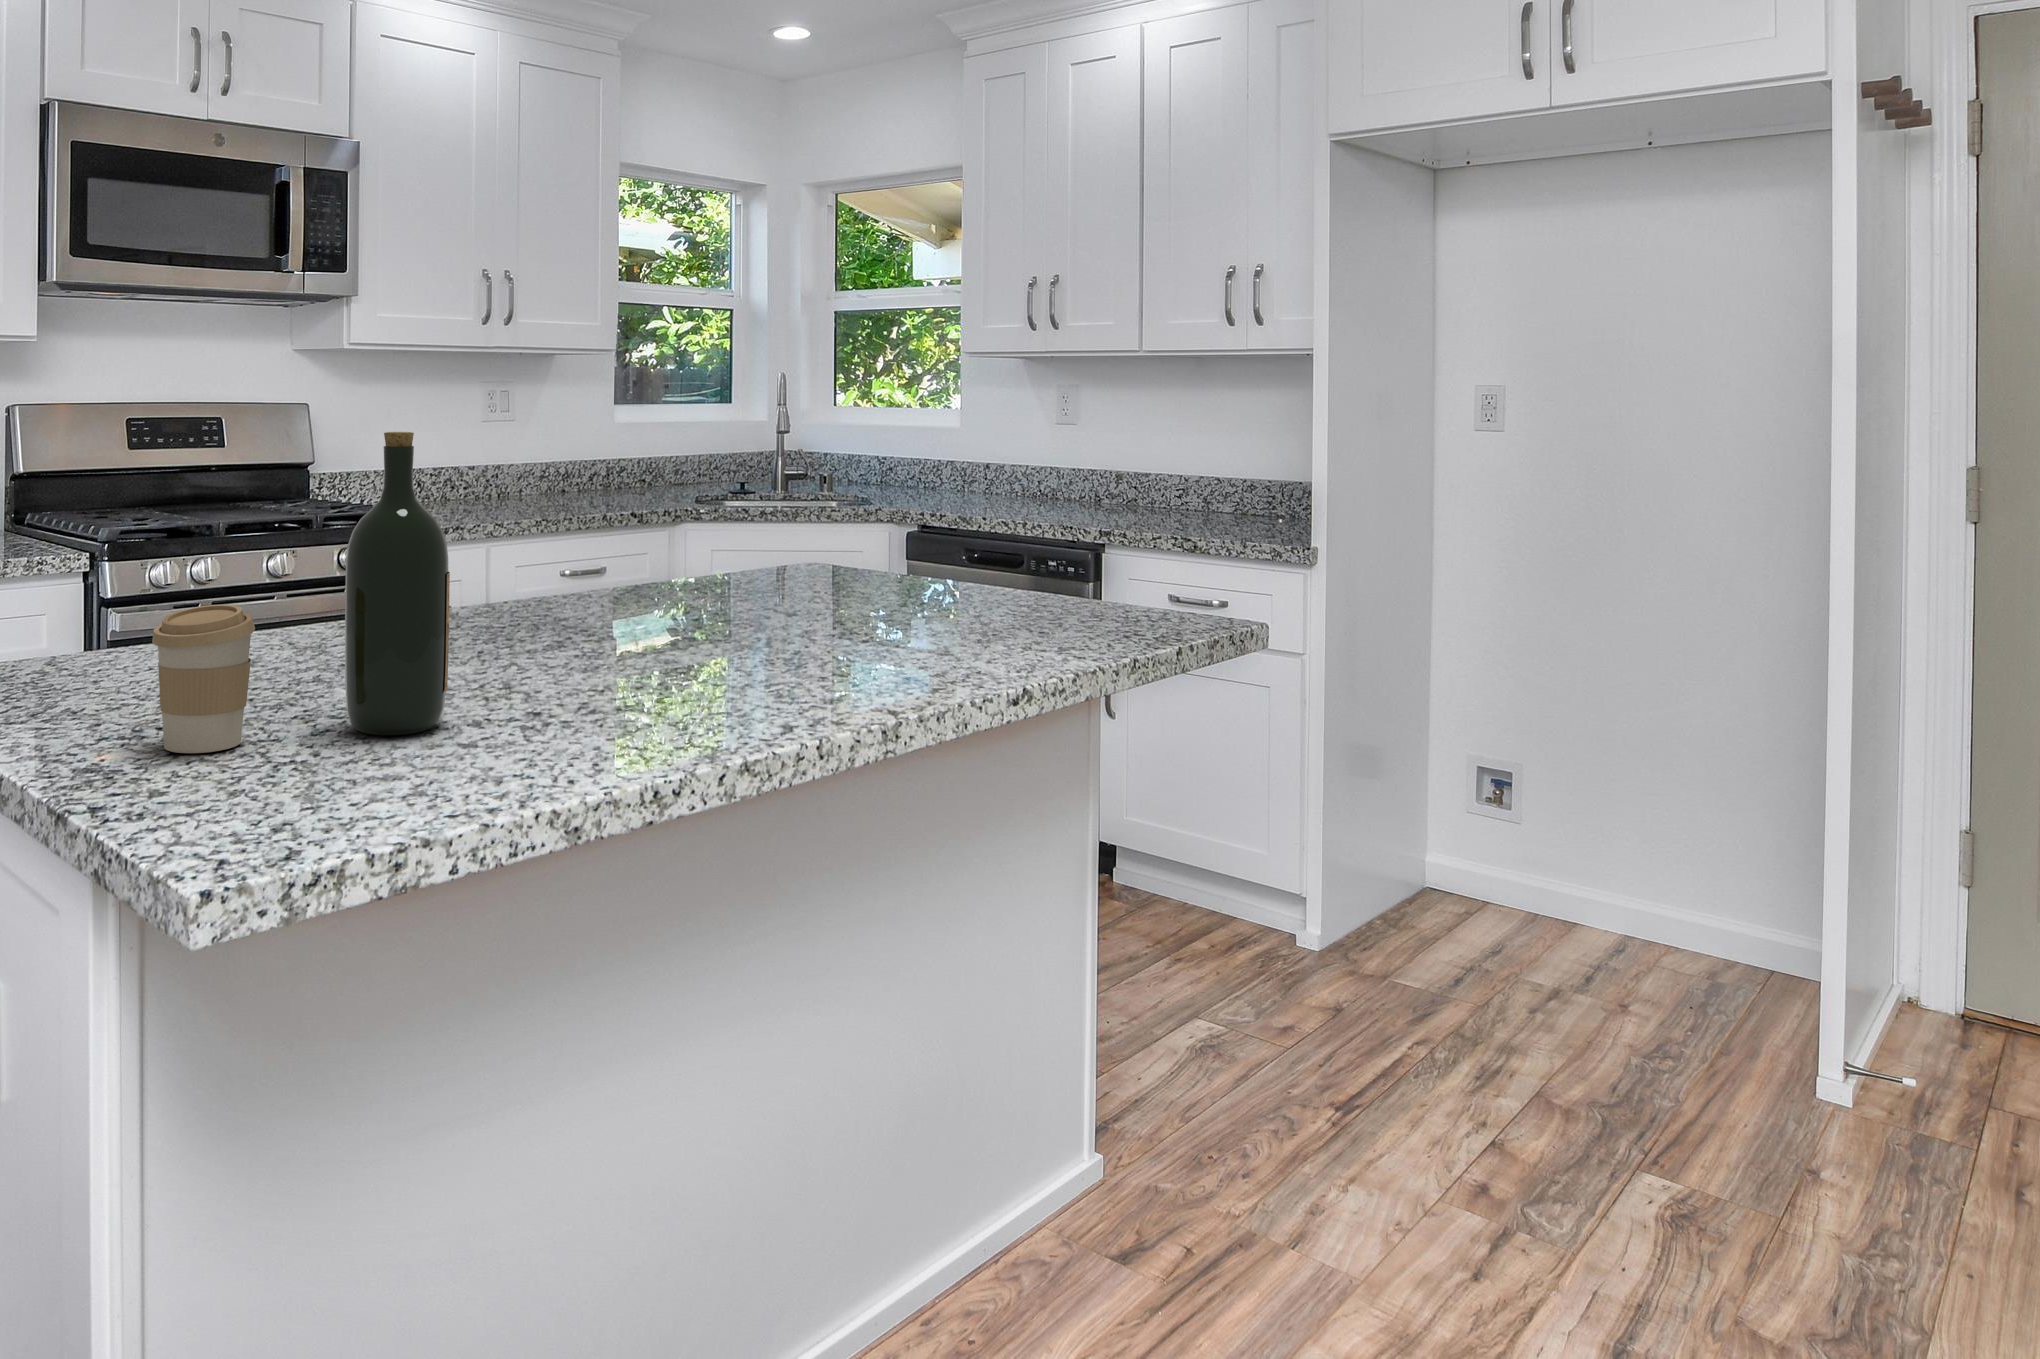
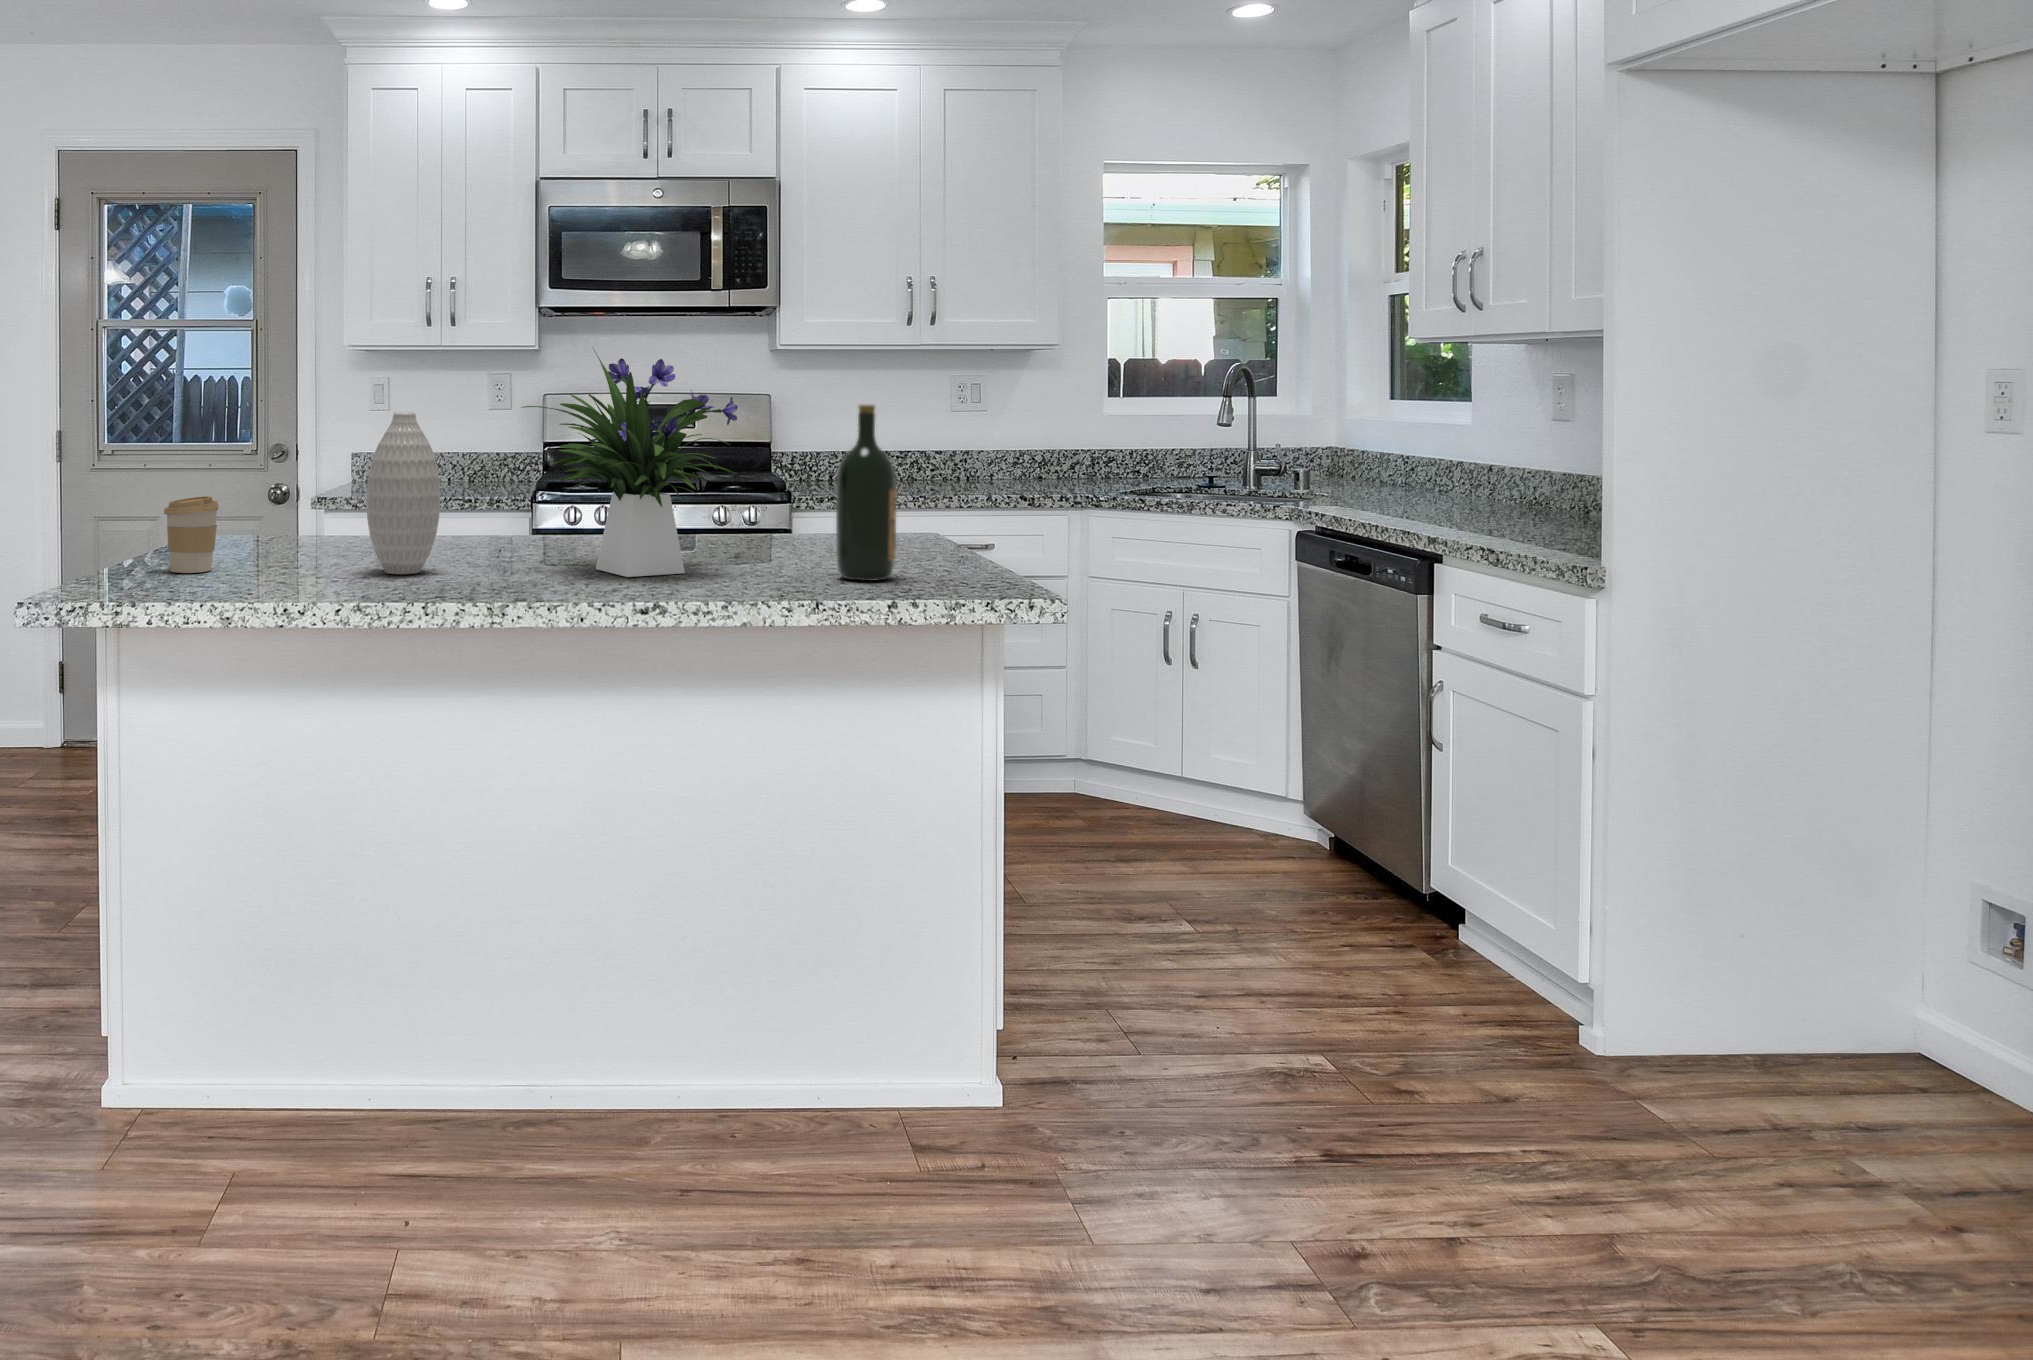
flower arrangement: none [650,344,941,656] -> present [521,348,738,577]
wine bottle: present [345,432,450,735] -> present [836,405,896,581]
vase: none [487,442,600,698] -> present [367,412,440,574]

